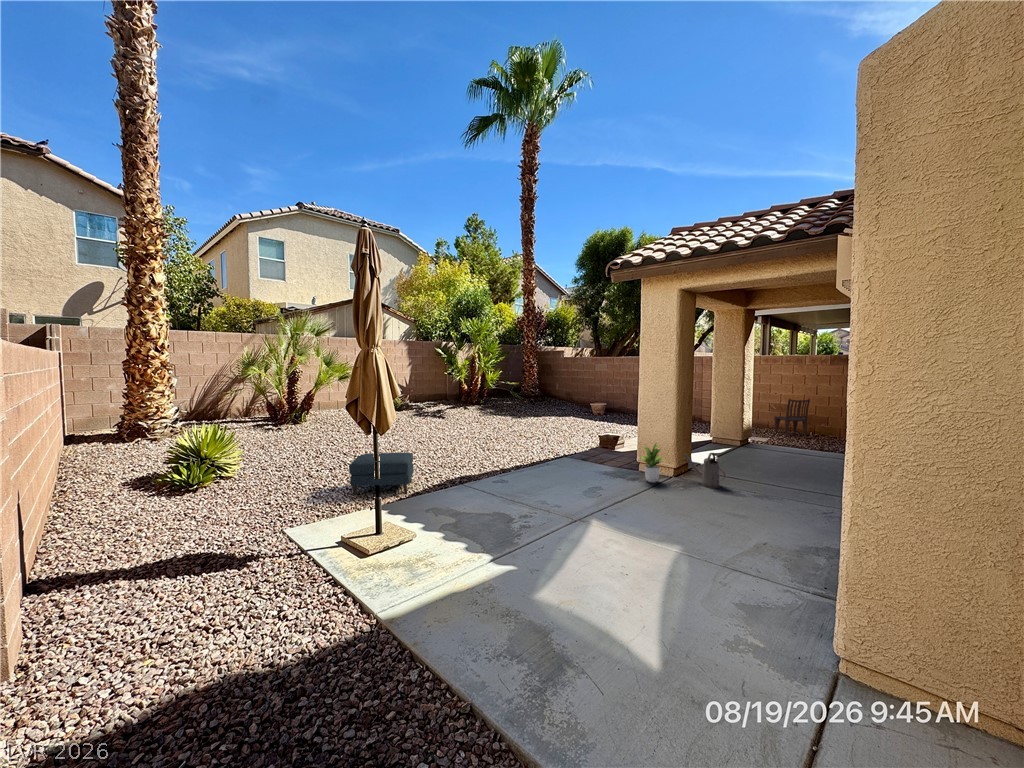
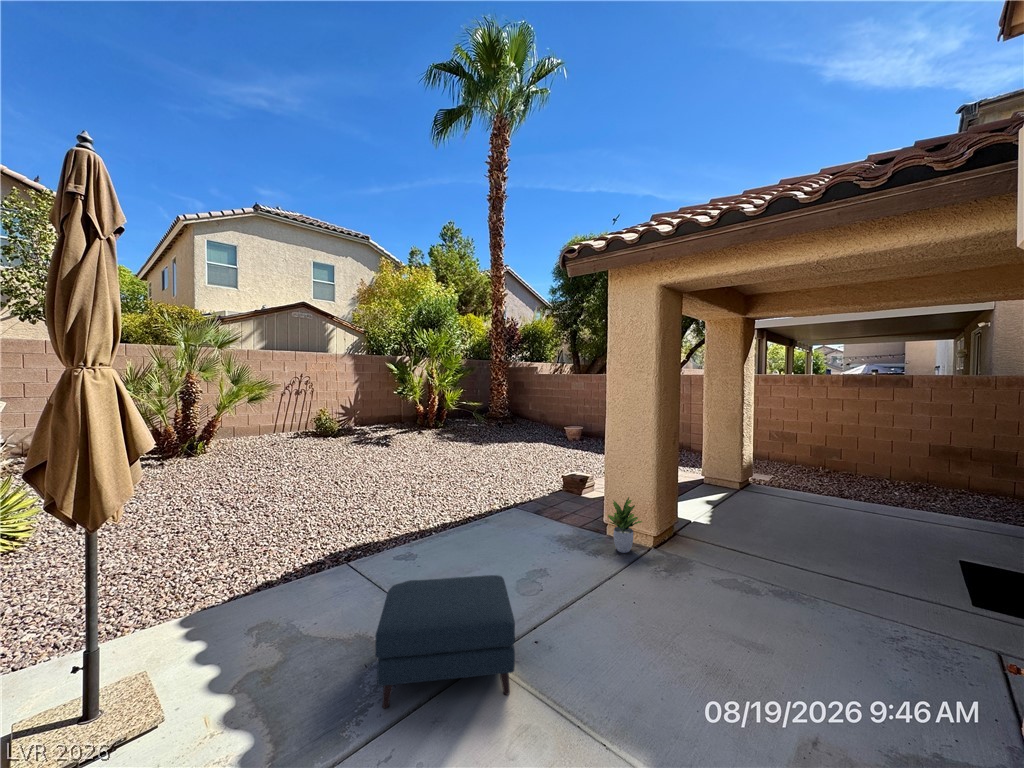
dining chair: present [774,399,810,436] -> none [777,427,819,472]
ottoman: present [349,452,414,496] -> present [375,575,515,708]
watering can: present [685,453,725,488] -> none [667,511,724,564]

